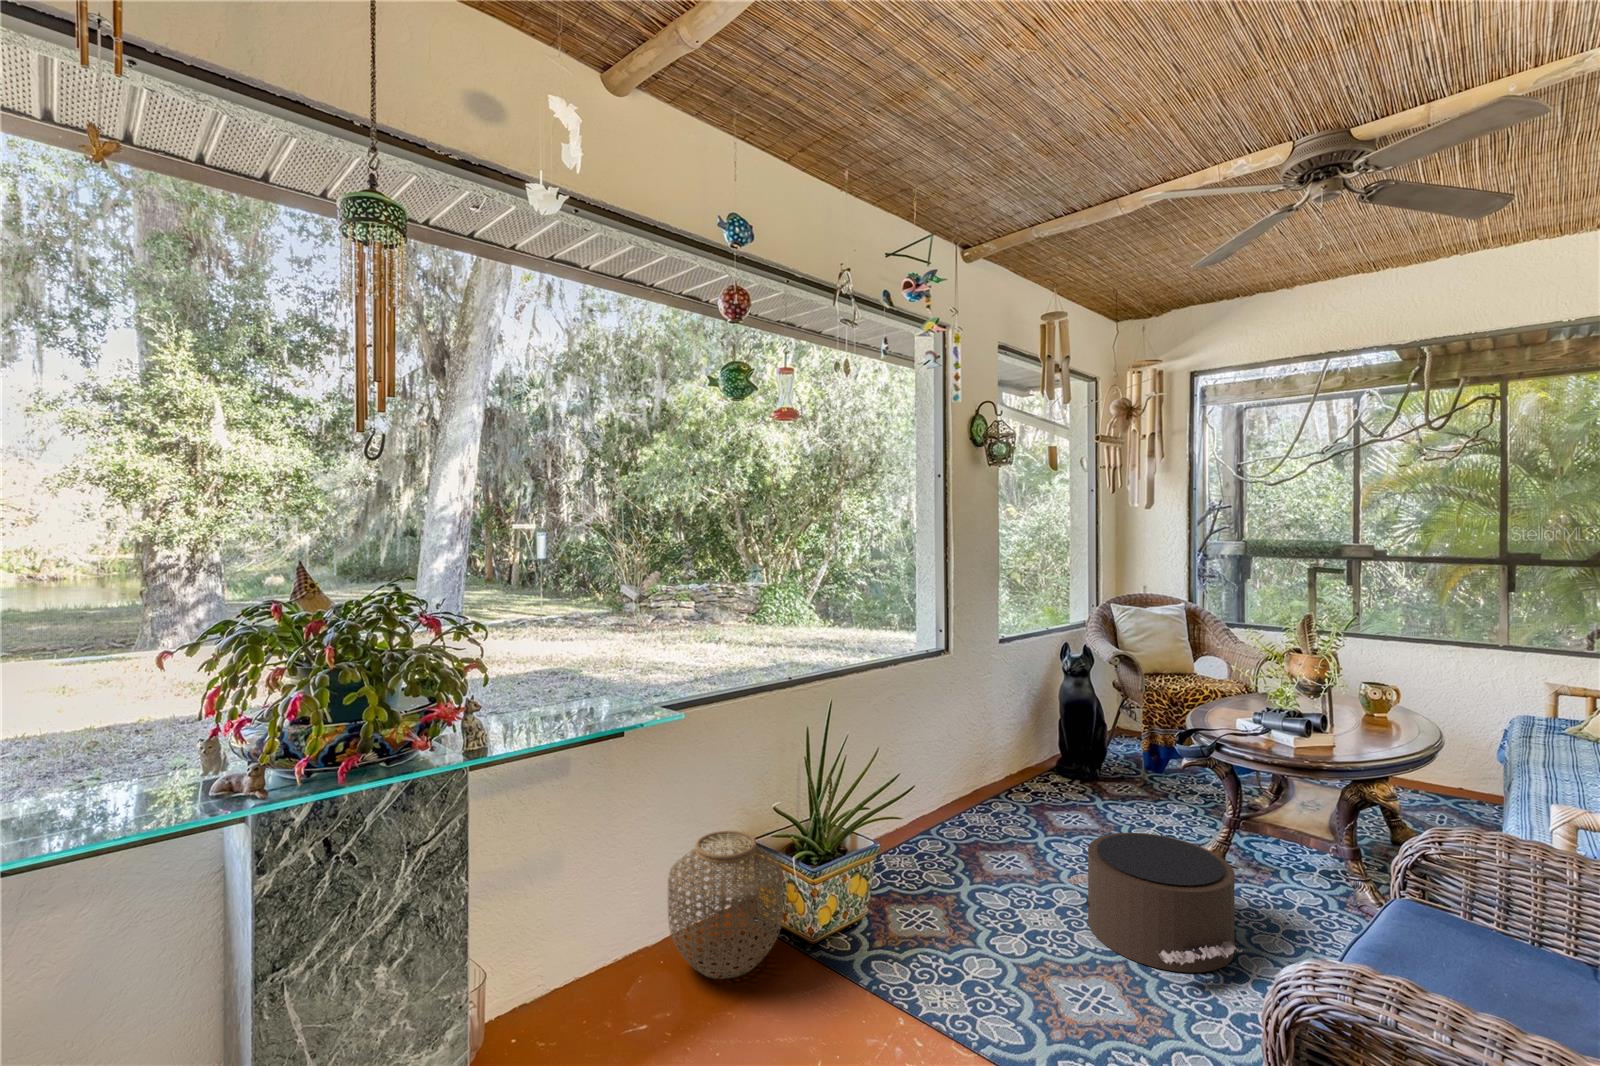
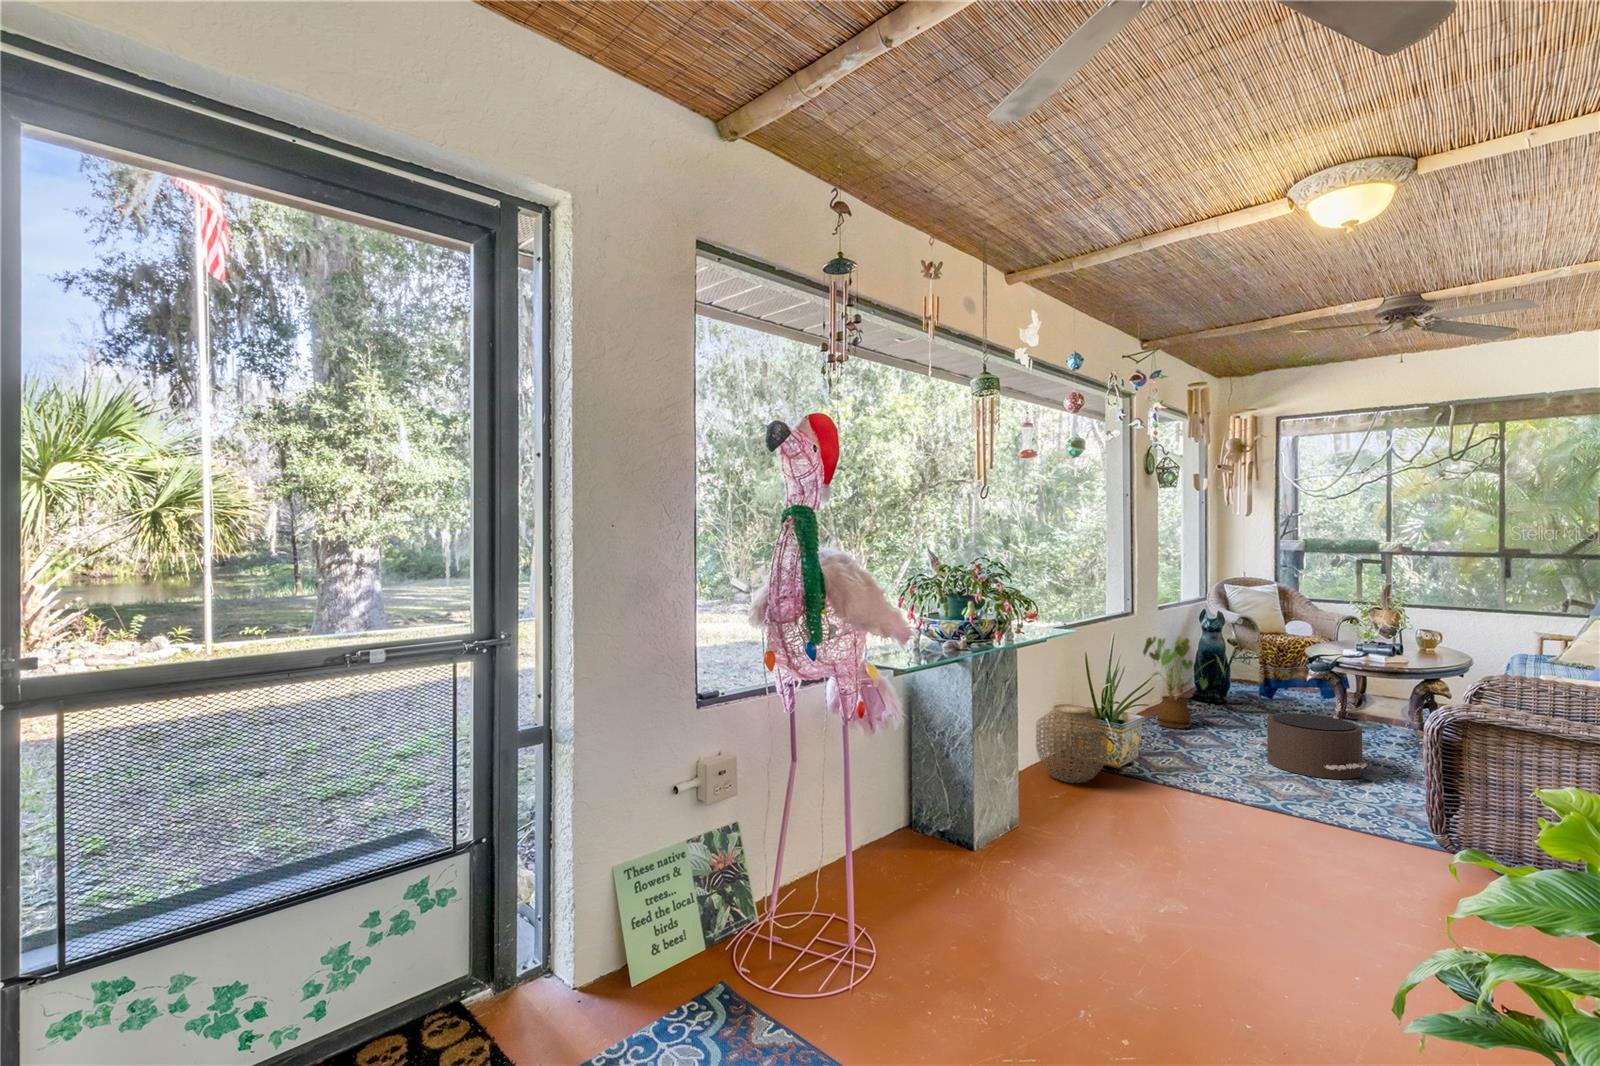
house plant: none [957,687,1064,833] -> present [1143,636,1224,729]

